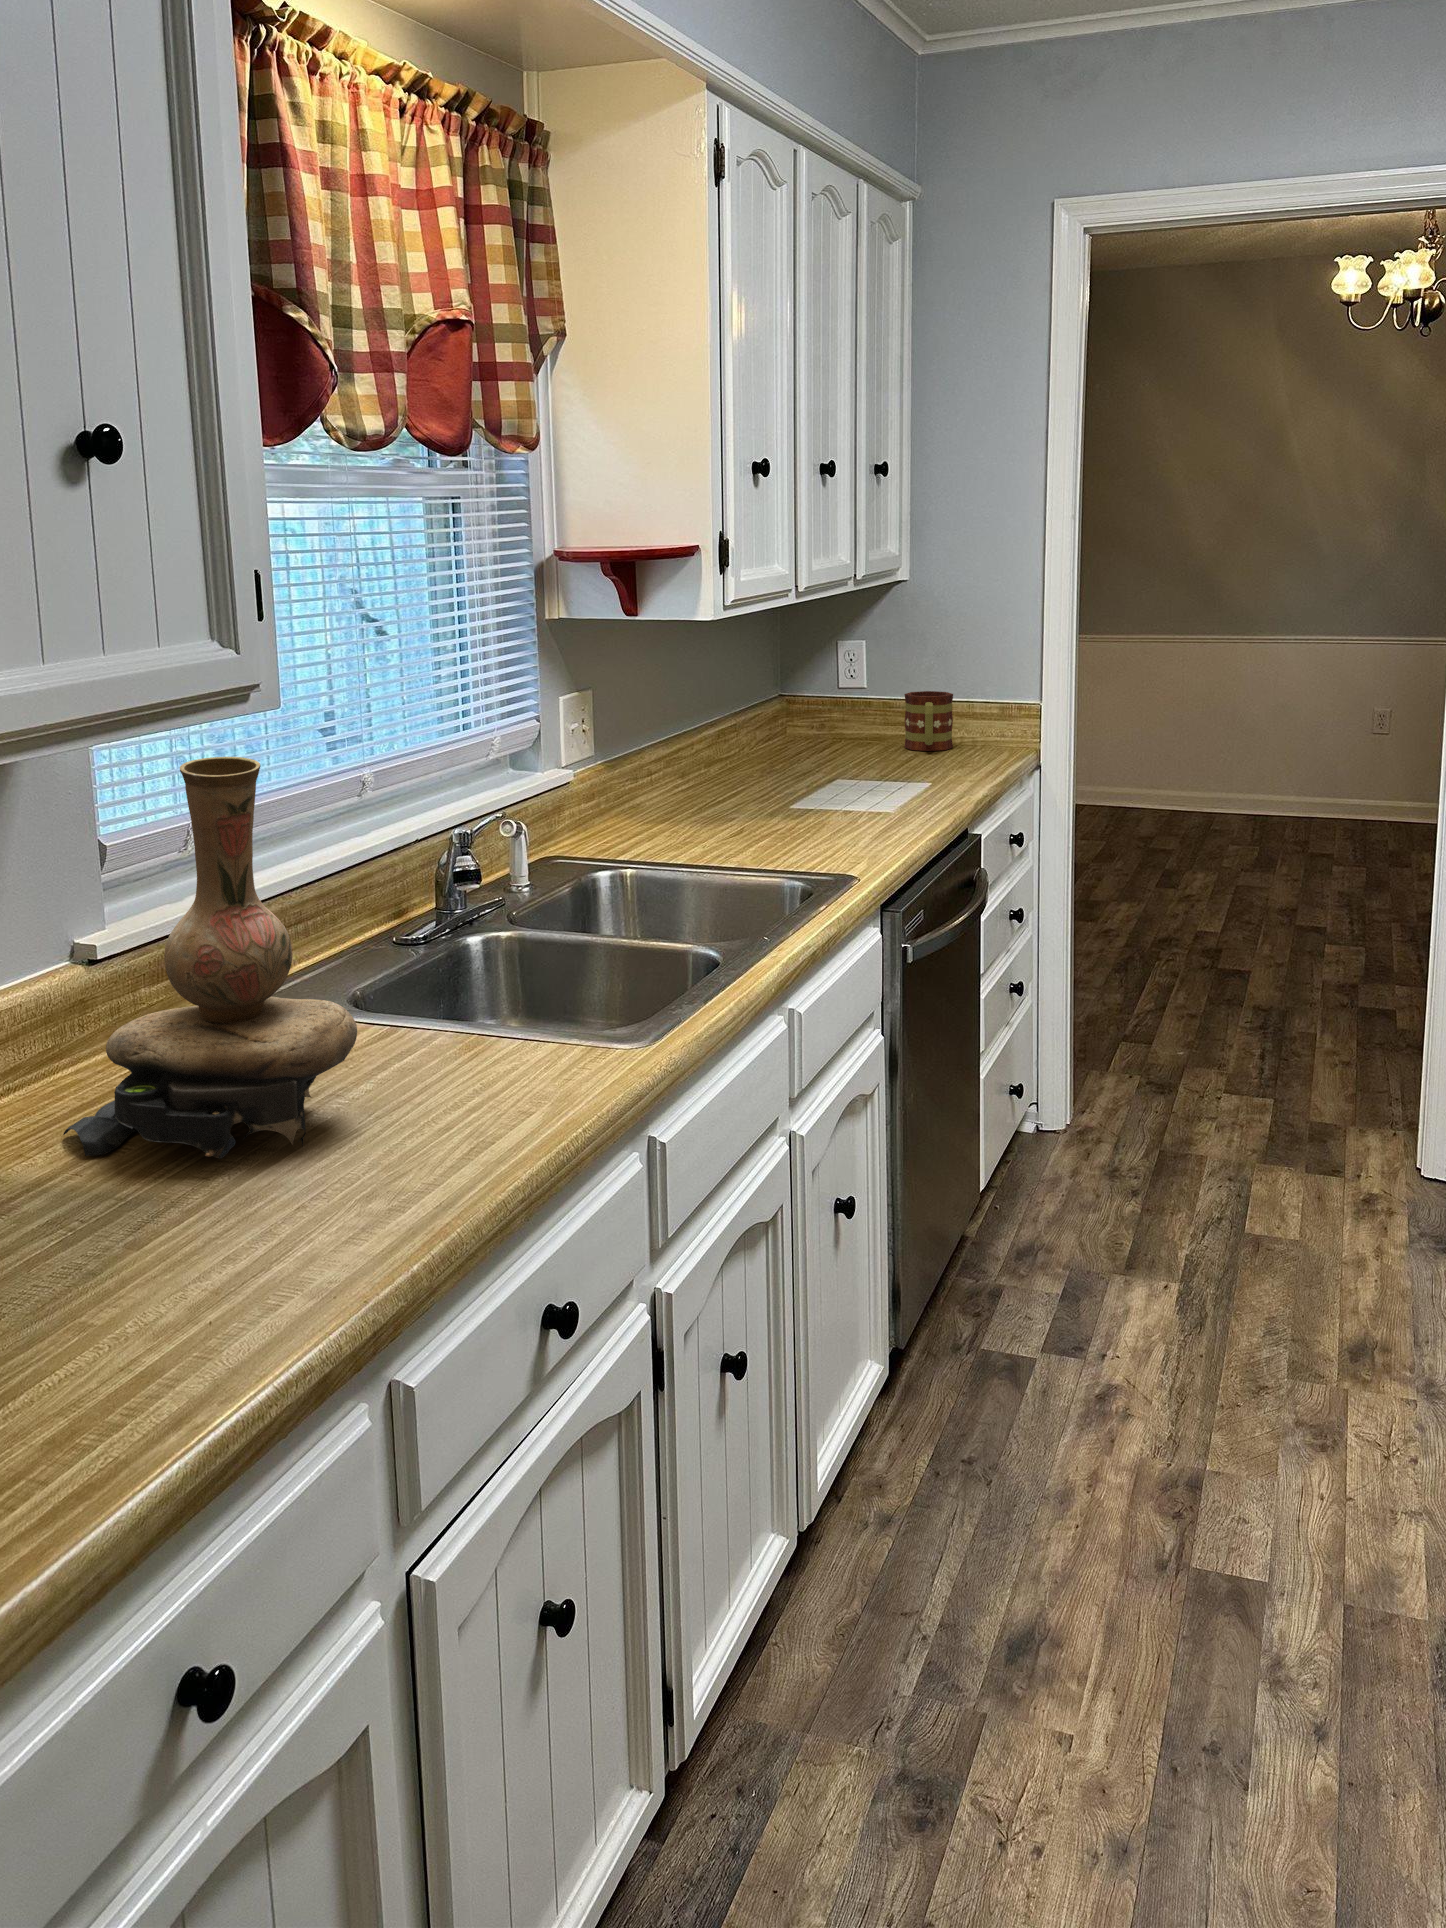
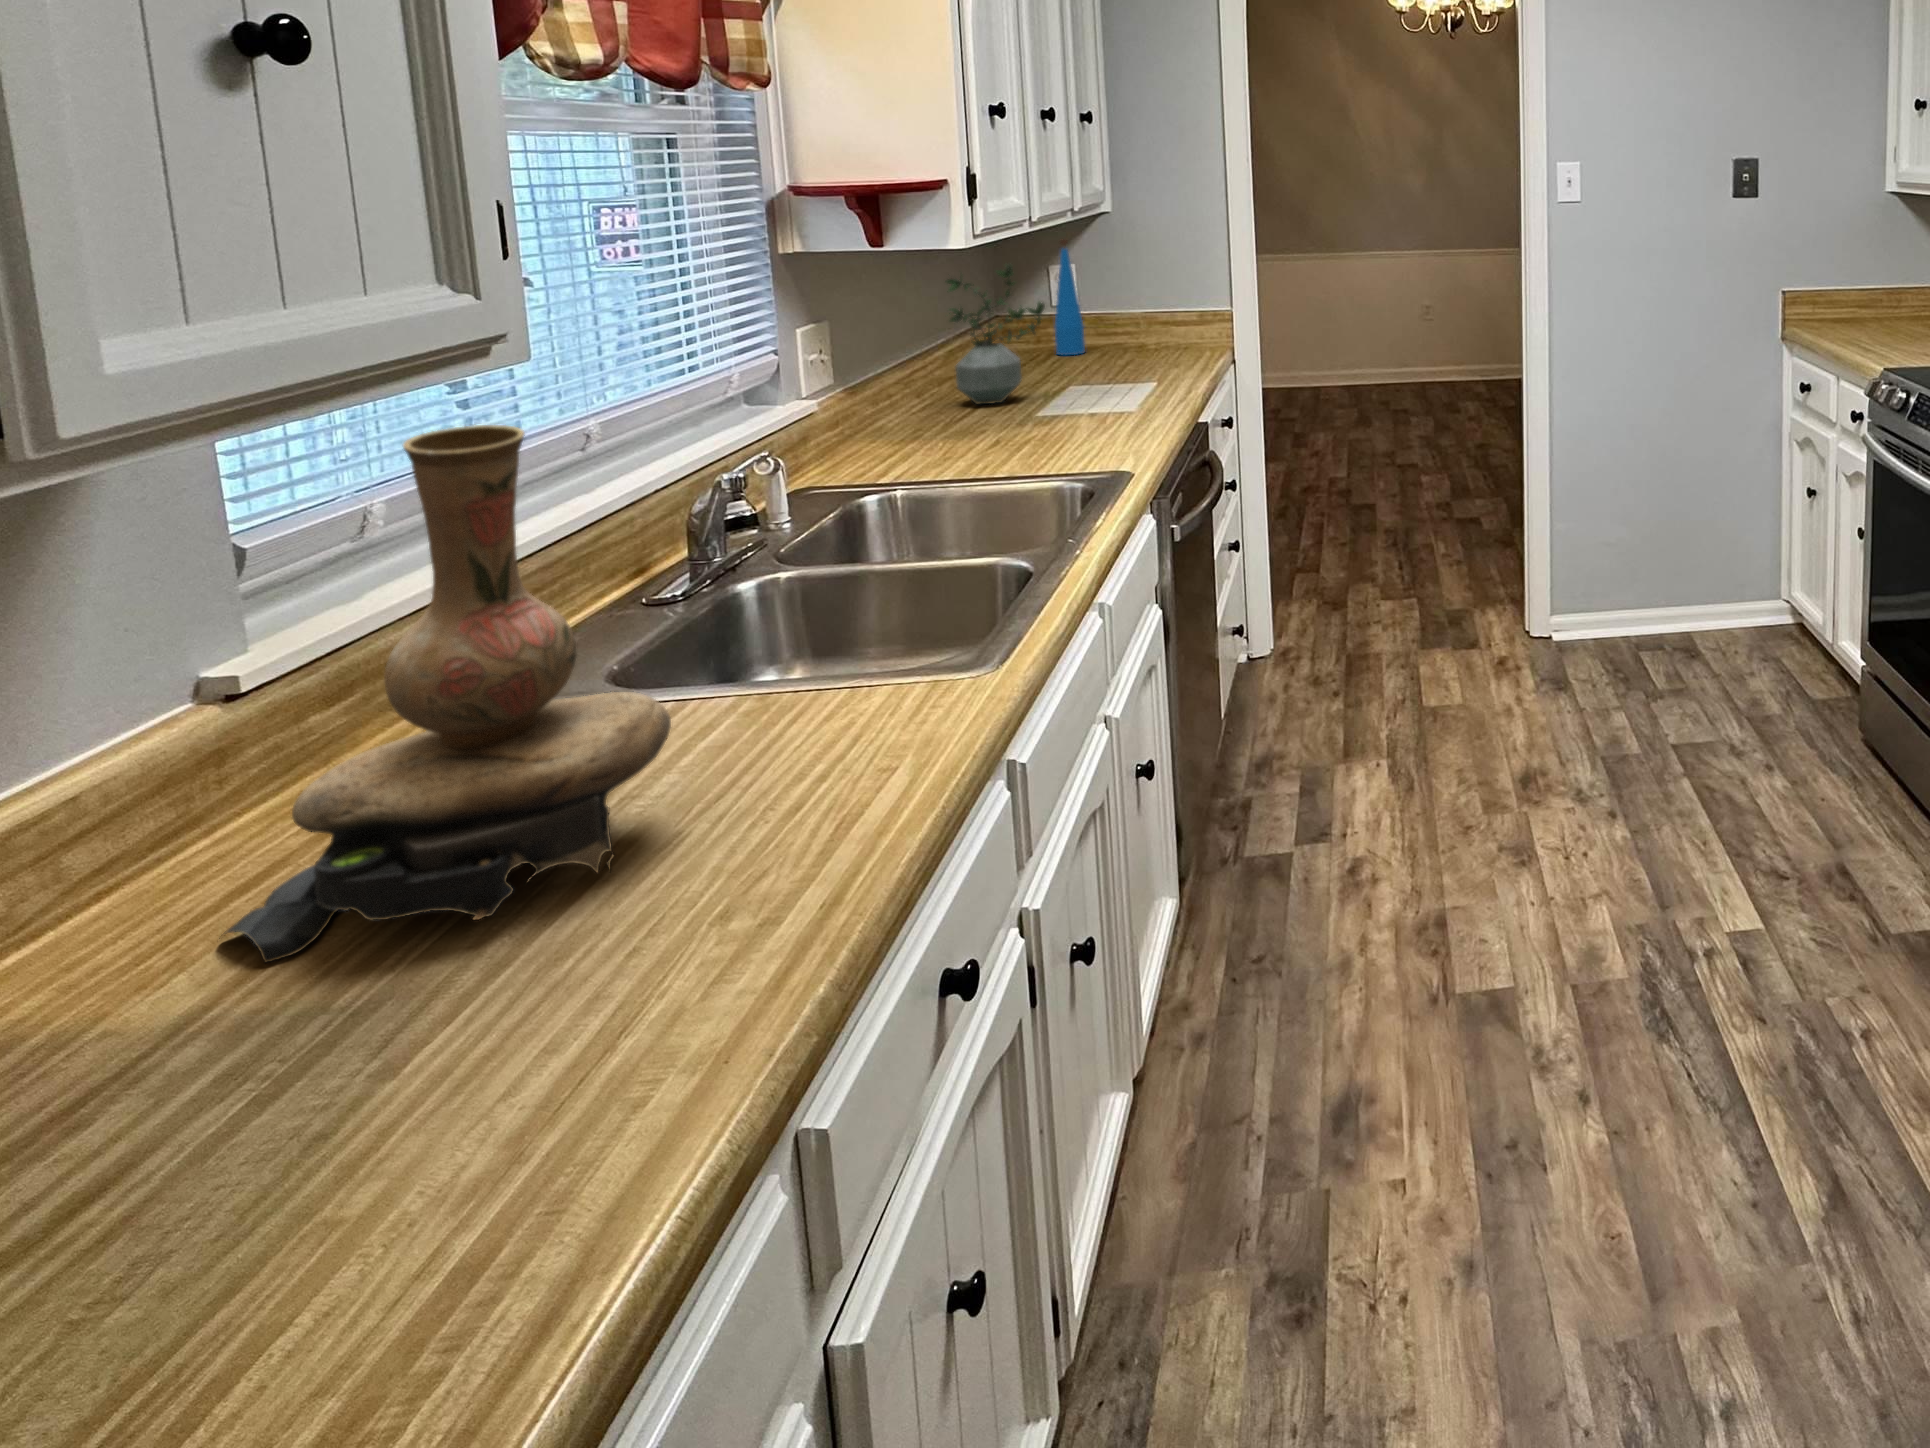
bottle: none [843,609,875,745] -> present [1055,240,1085,355]
potted plant: none [712,634,816,791] -> present [945,264,1045,404]
mug: present [904,691,953,751] -> none [1111,305,1156,356]

